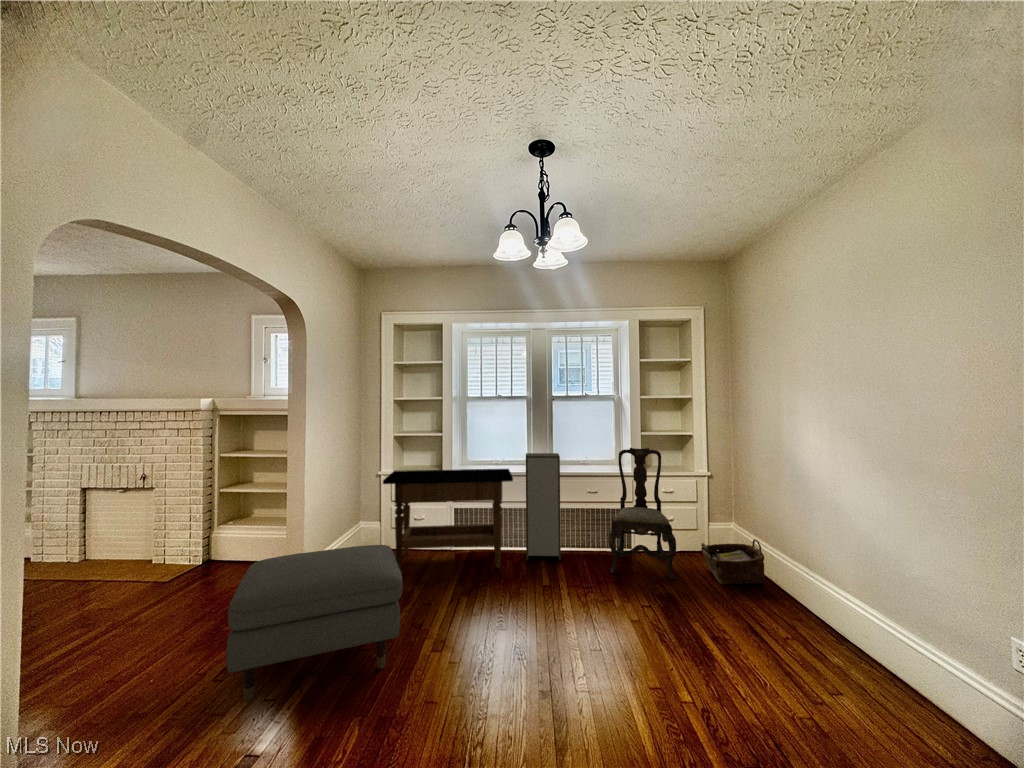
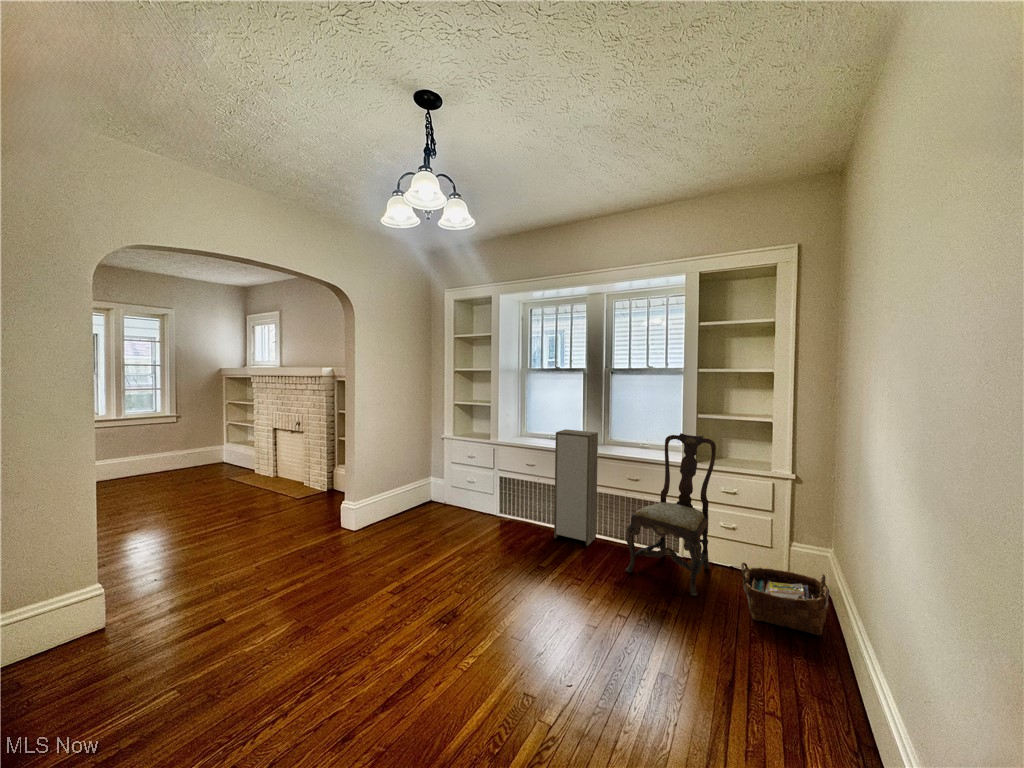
side table: present [383,469,513,570] -> none [424,435,551,540]
ottoman: present [226,545,403,702] -> none [236,492,389,594]

